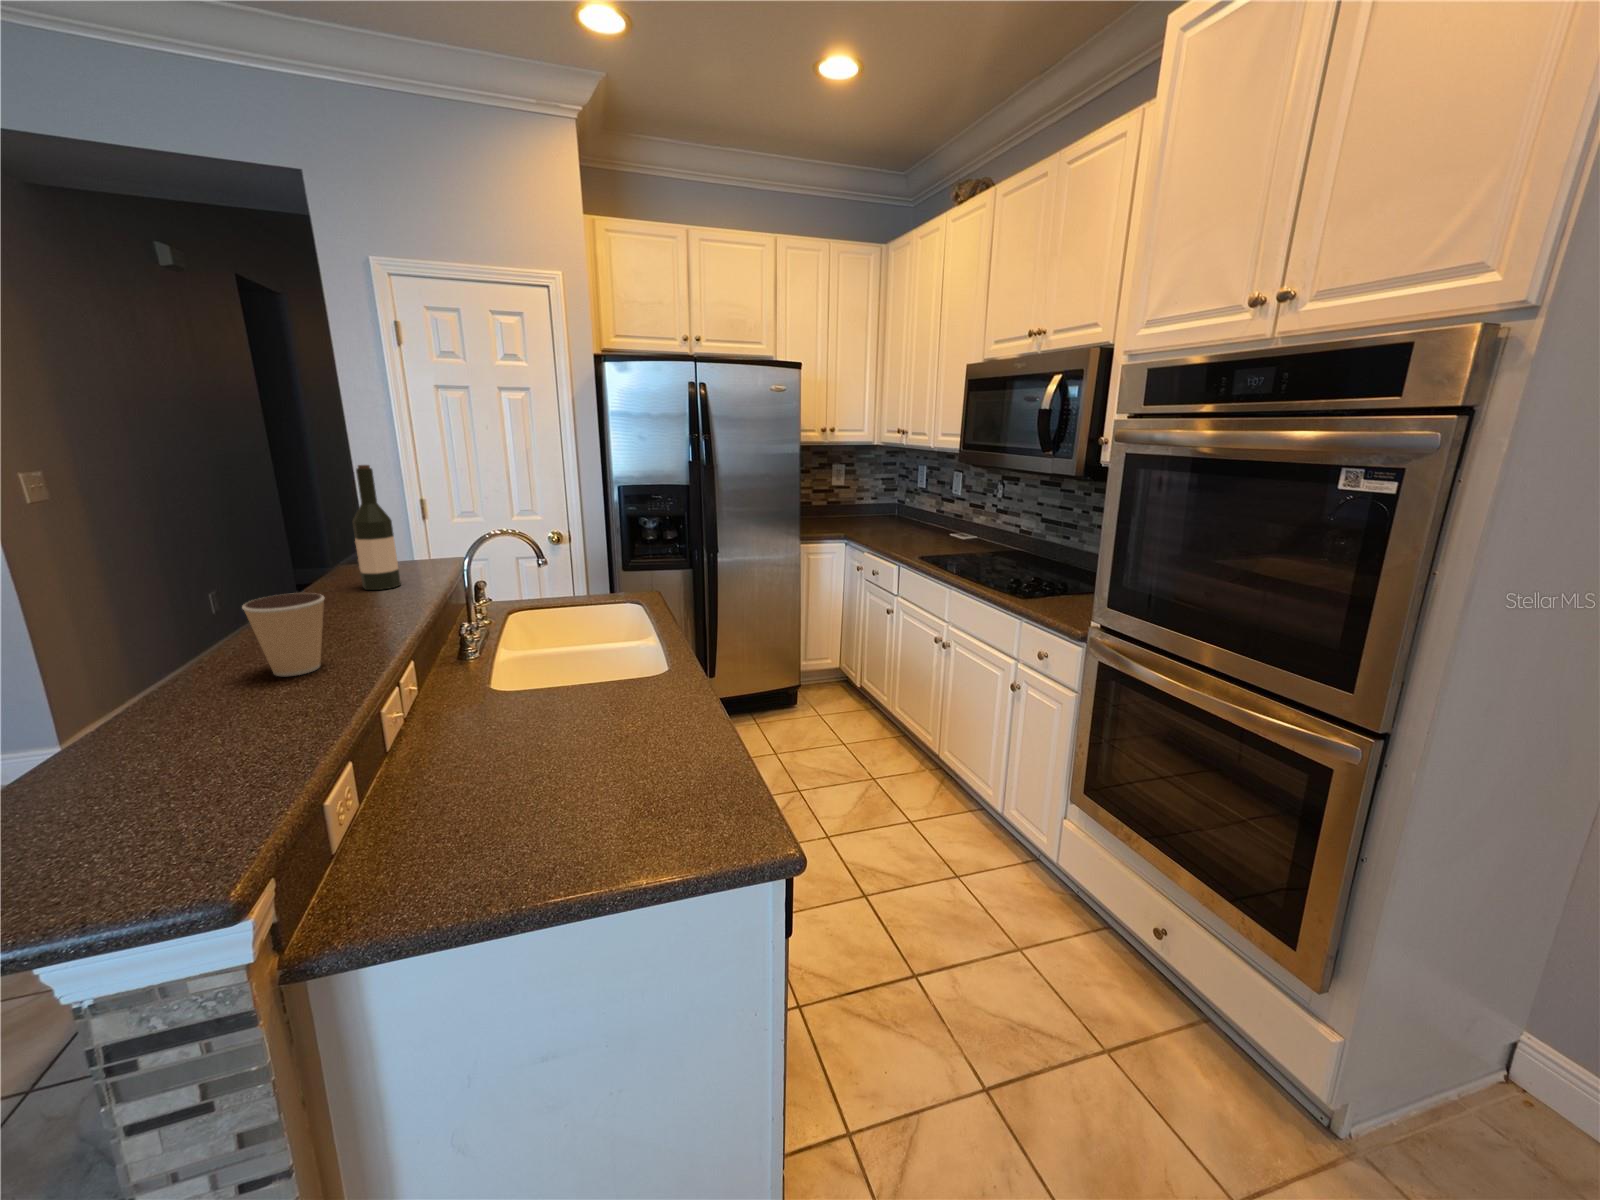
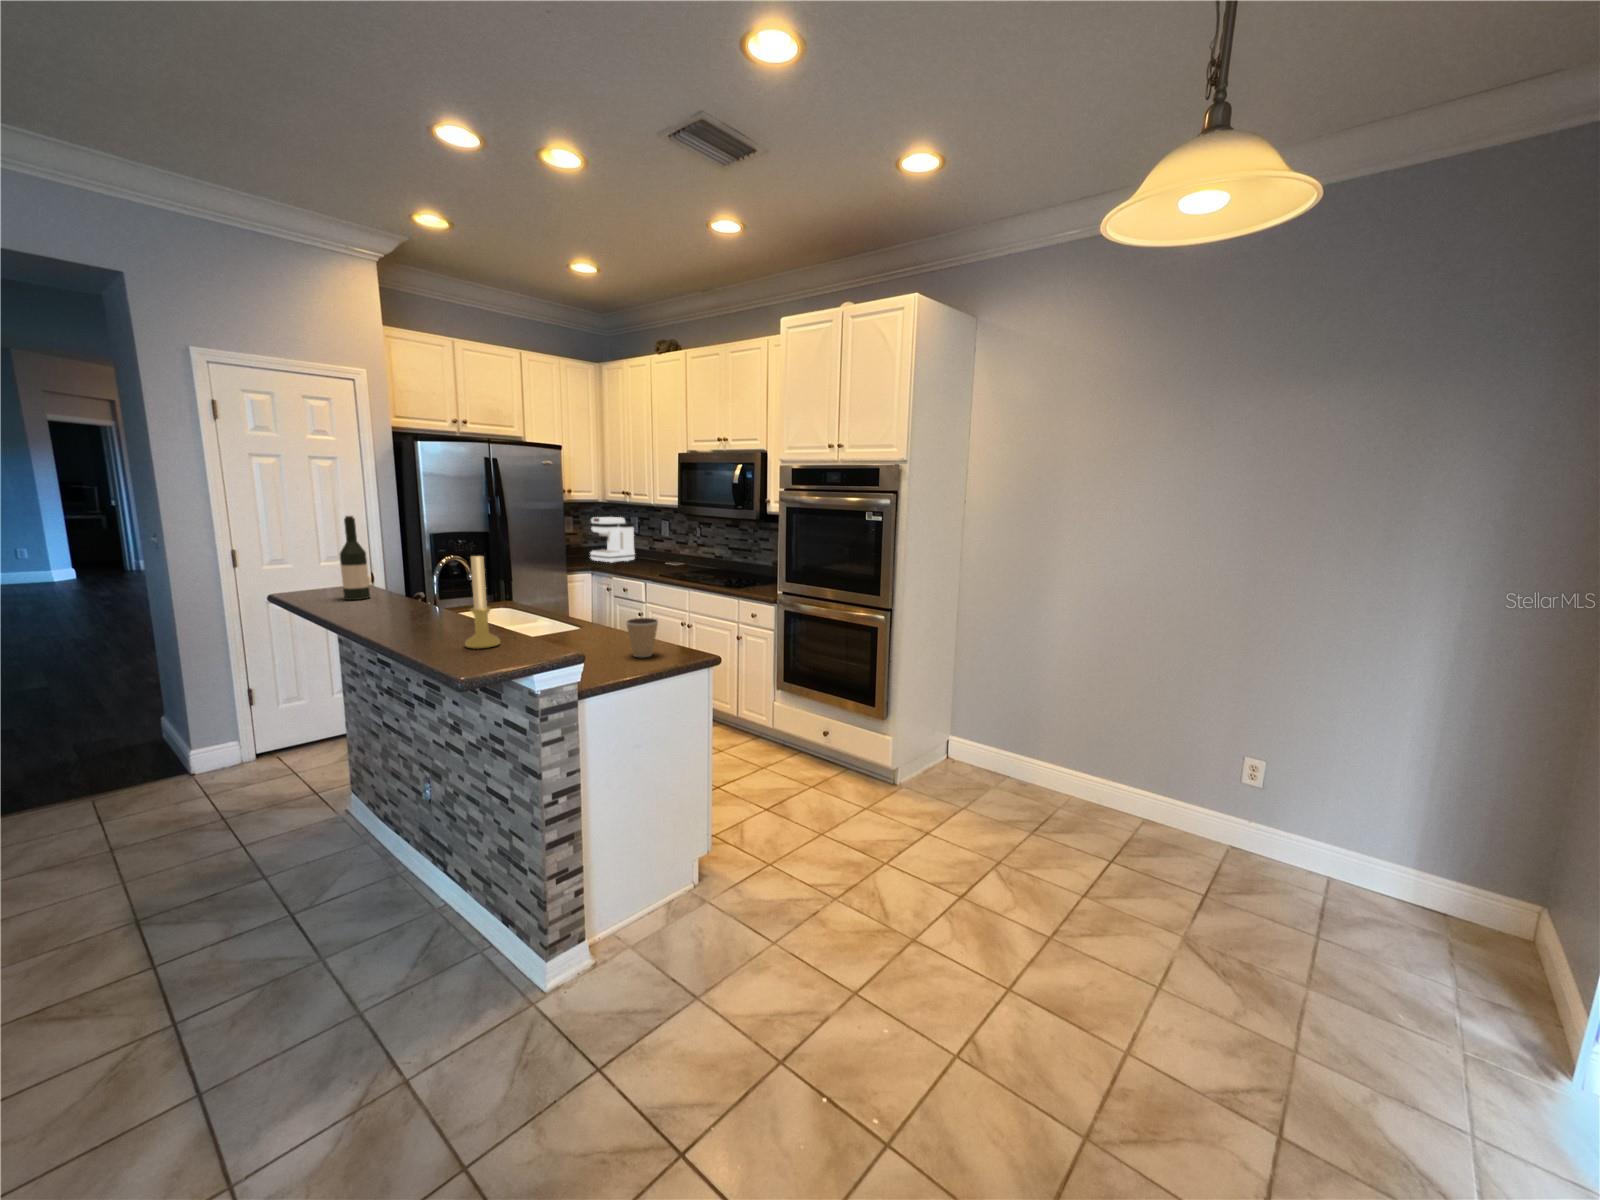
coffee maker: none [842,465,911,530] -> present [584,517,635,563]
candle holder: none [101,572,220,802] -> present [465,555,500,649]
coffee cup: present [242,593,324,676] -> present [626,618,658,657]

